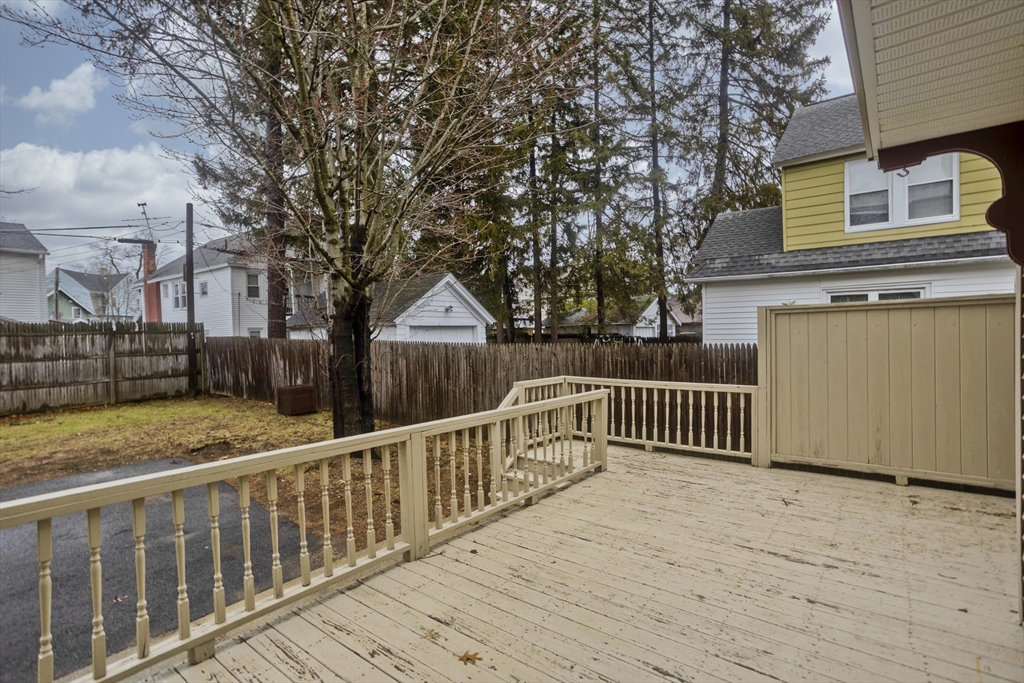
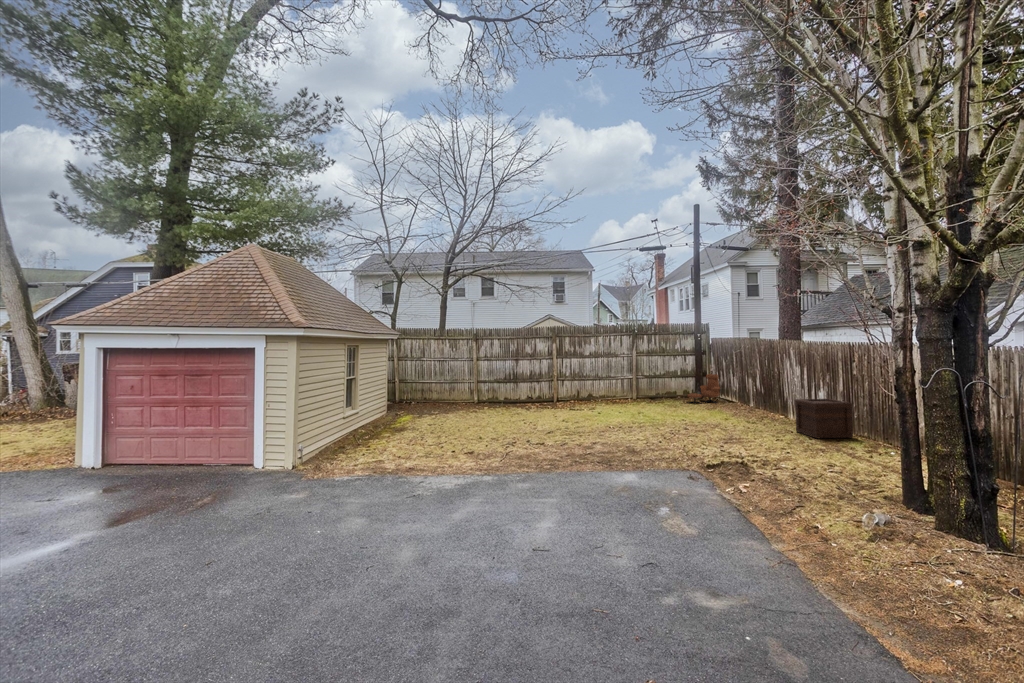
lounge chair: none [180,372,217,403] -> present [688,374,720,403]

